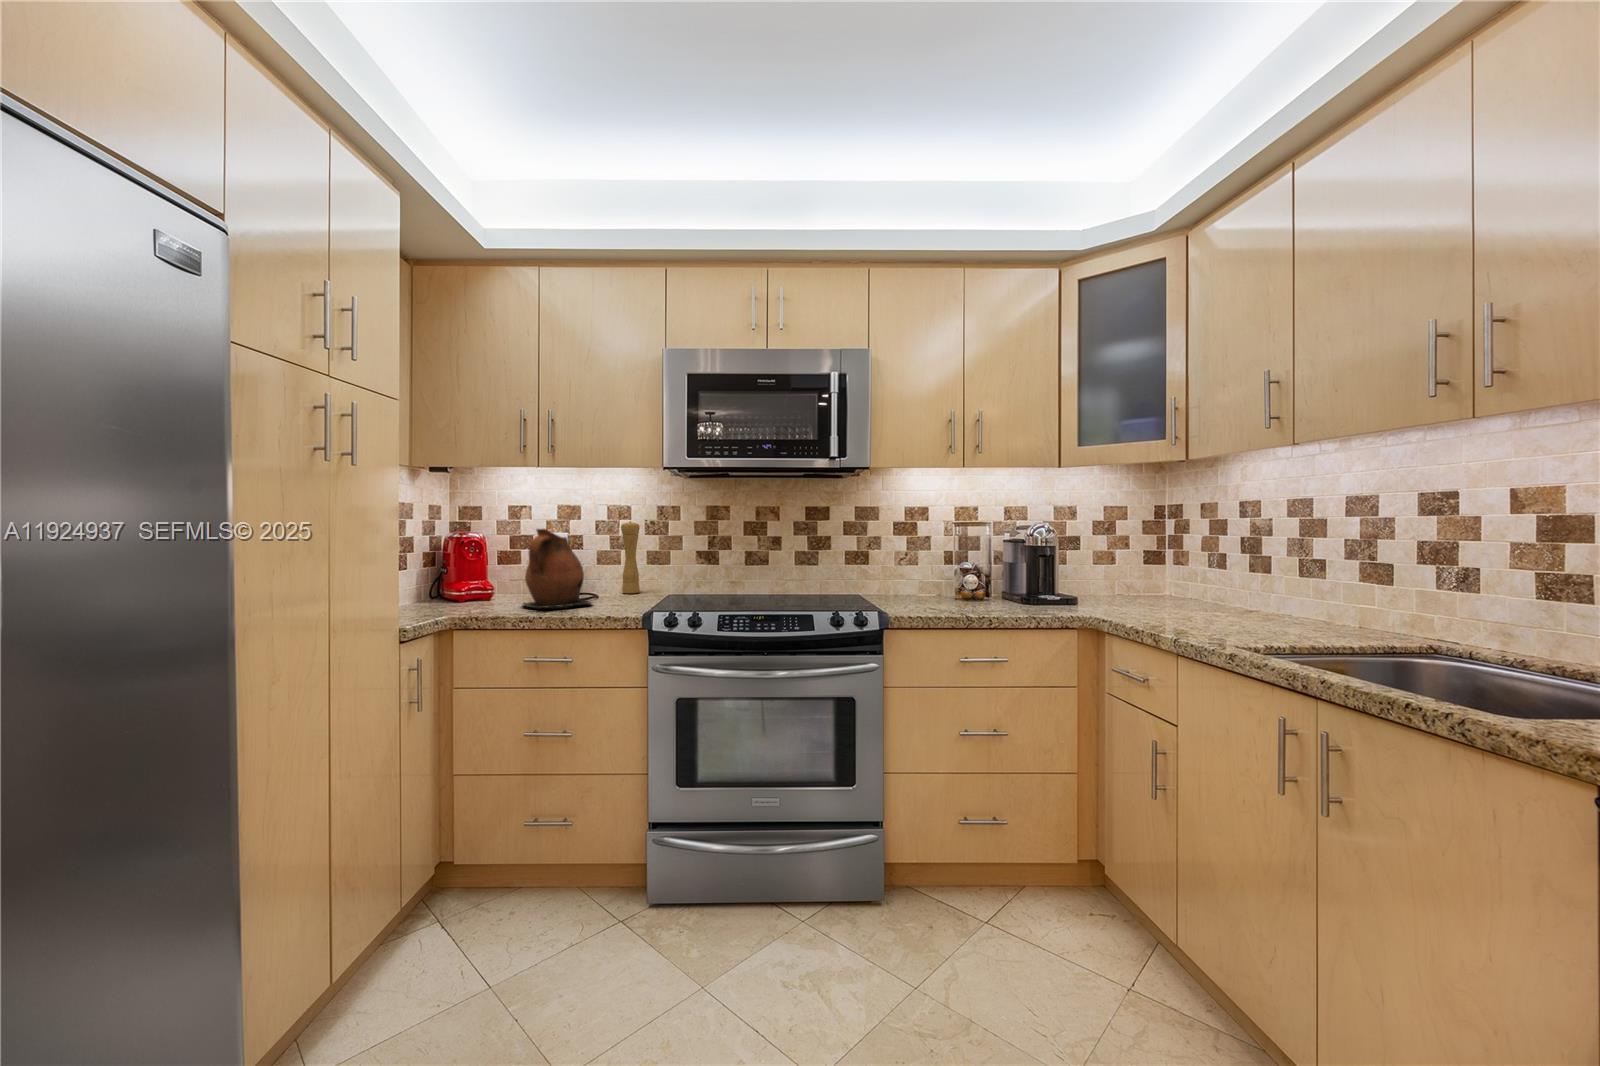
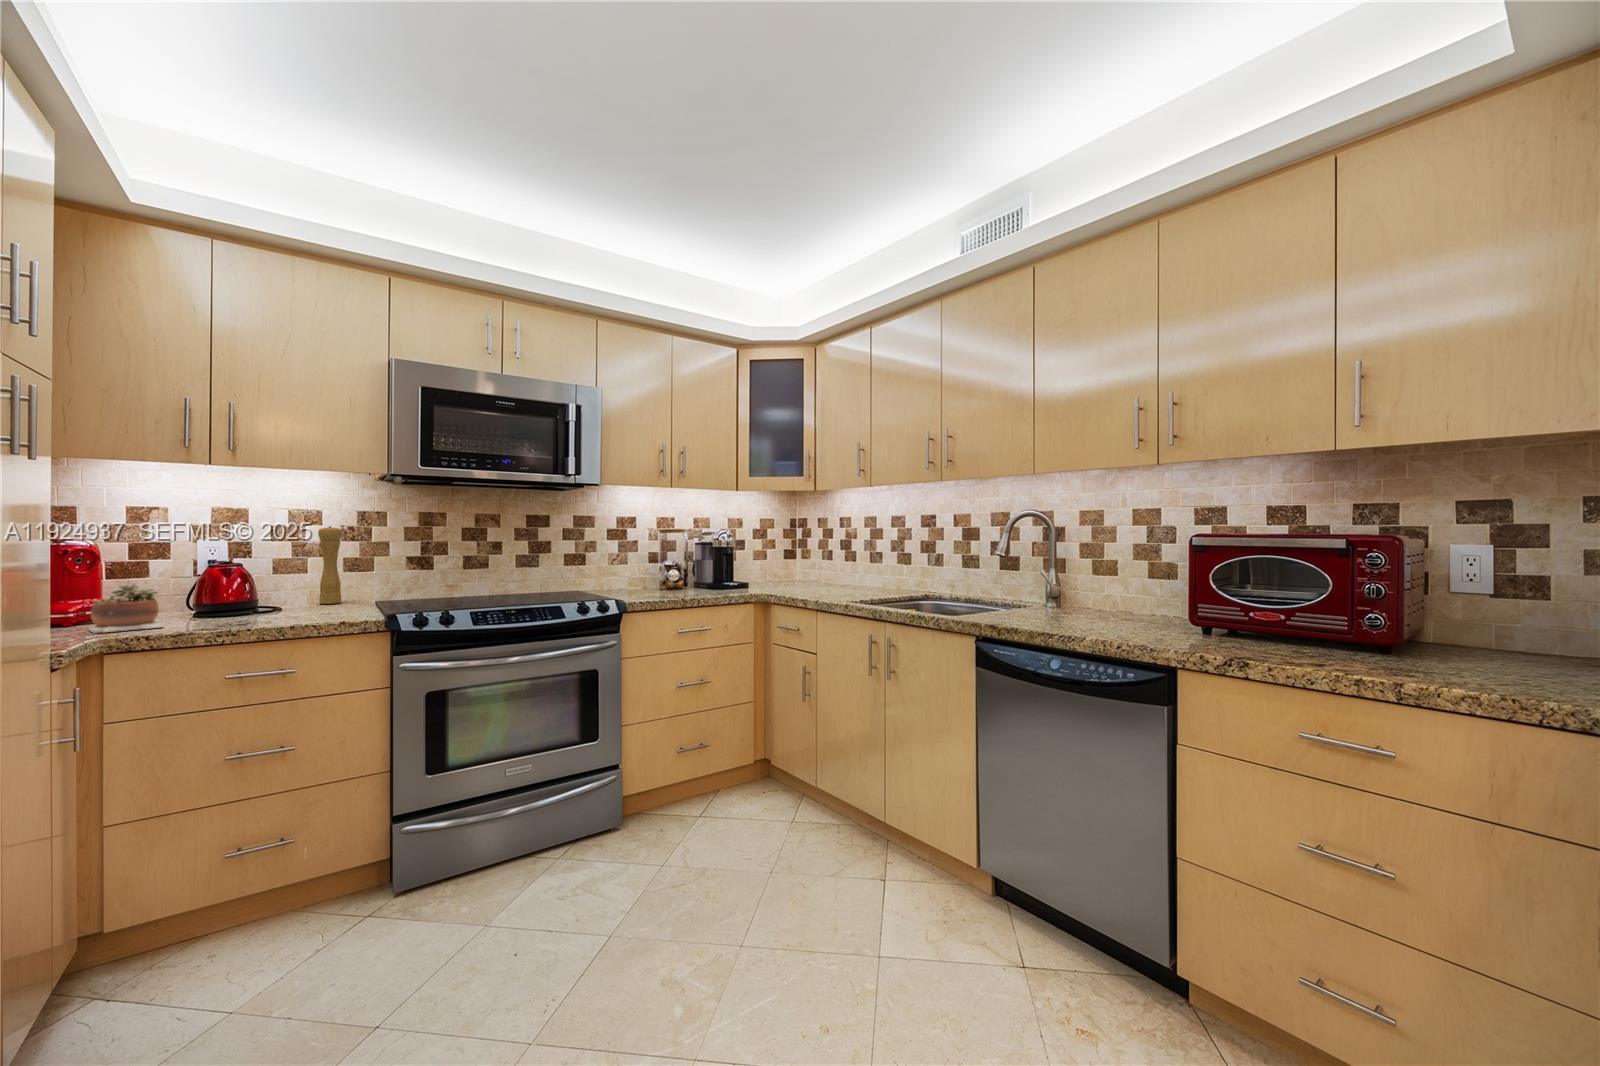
ceramic pitcher: present [523,529,592,608] -> none [212,534,315,620]
succulent plant: none [431,570,489,611] -> present [89,583,163,633]

